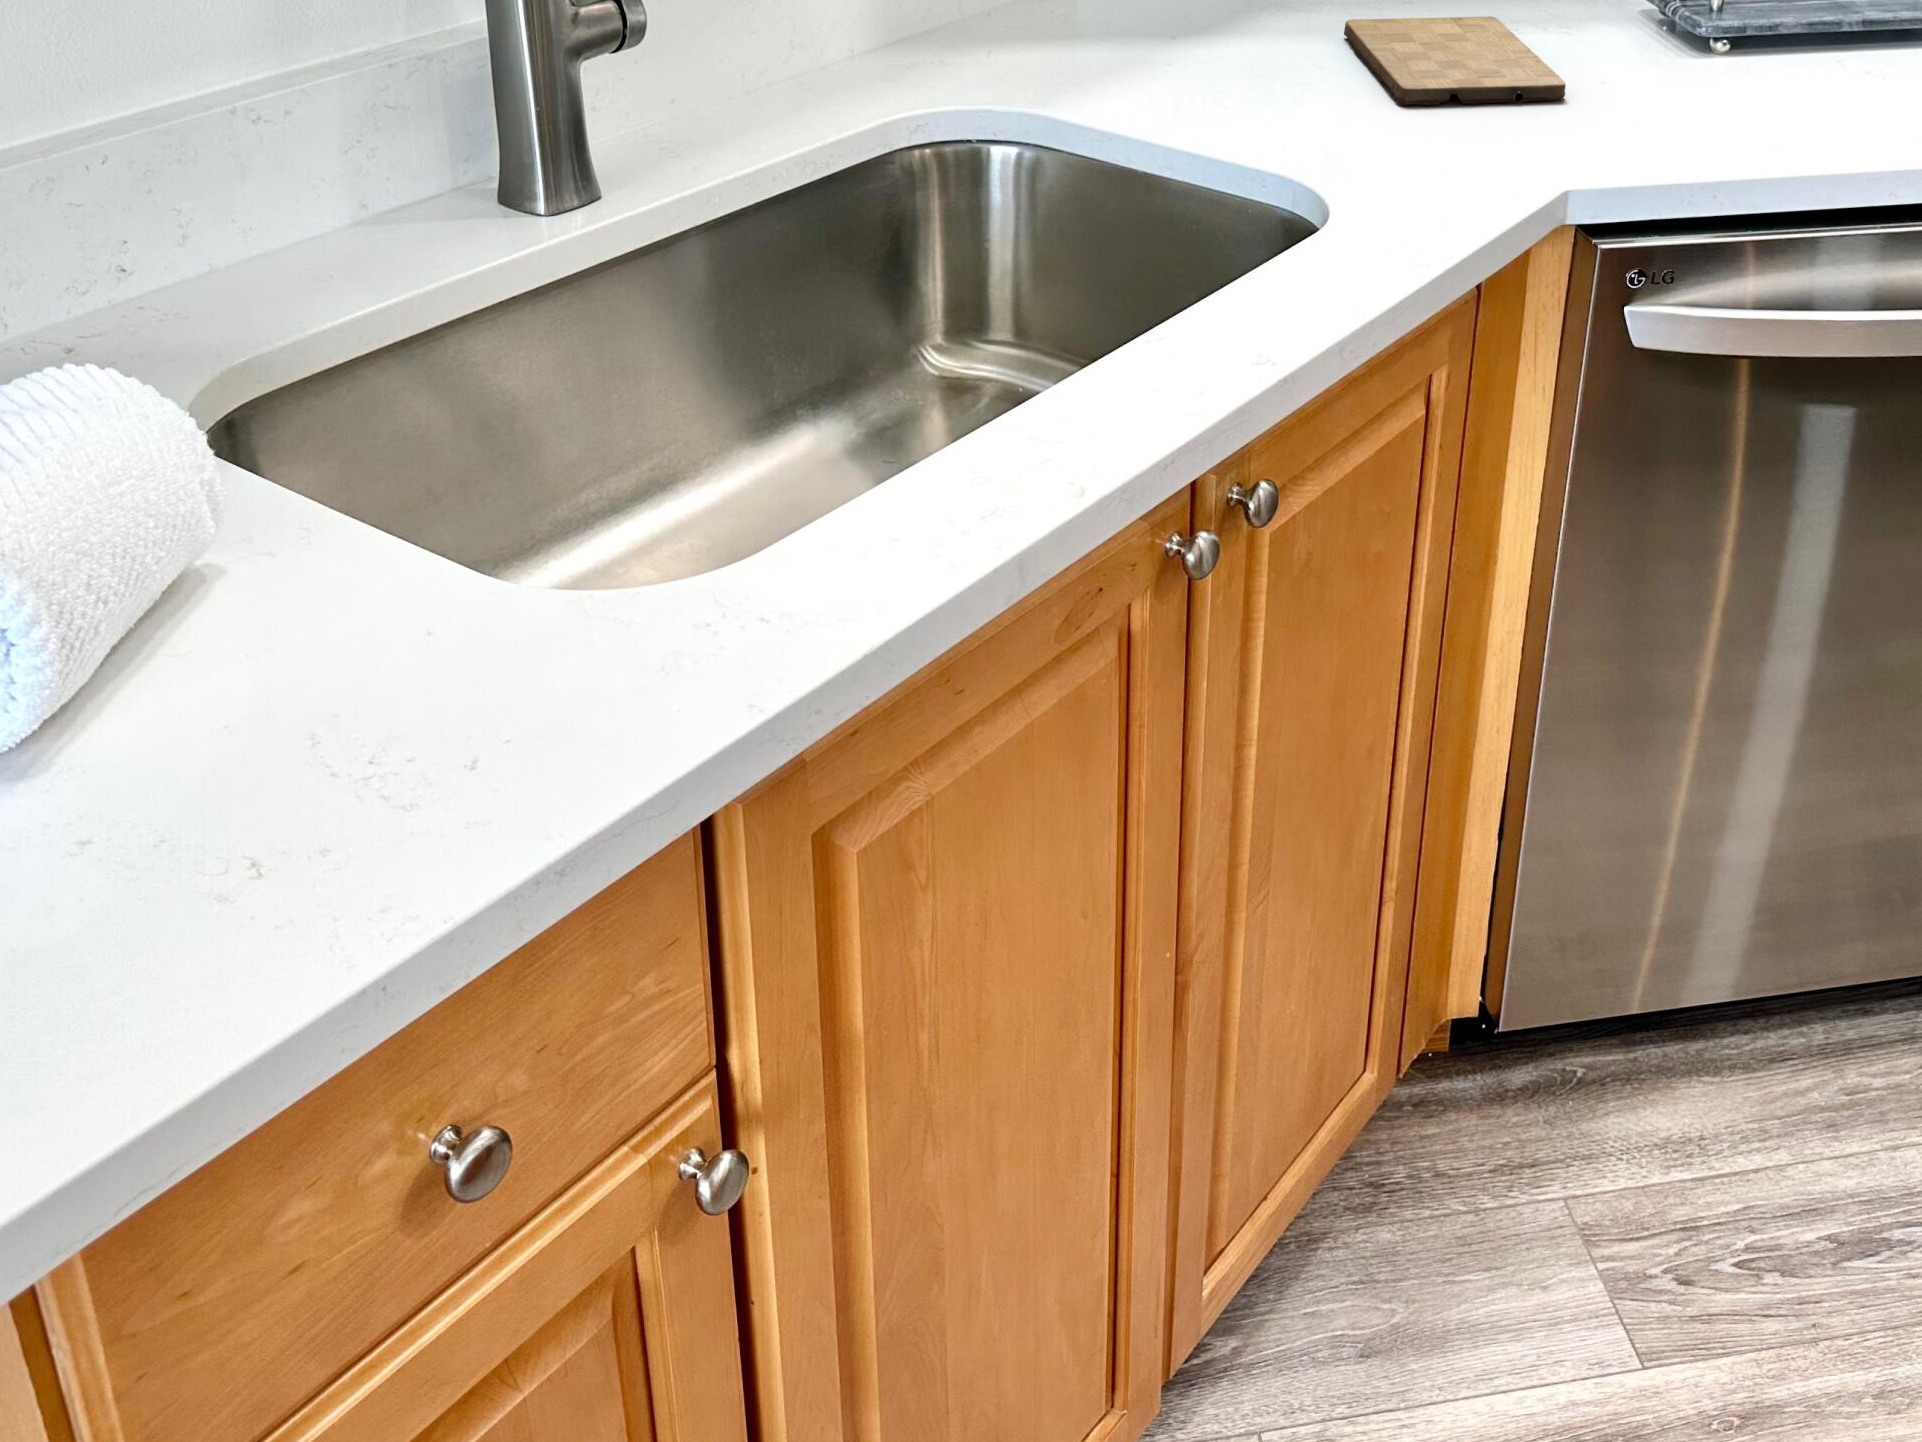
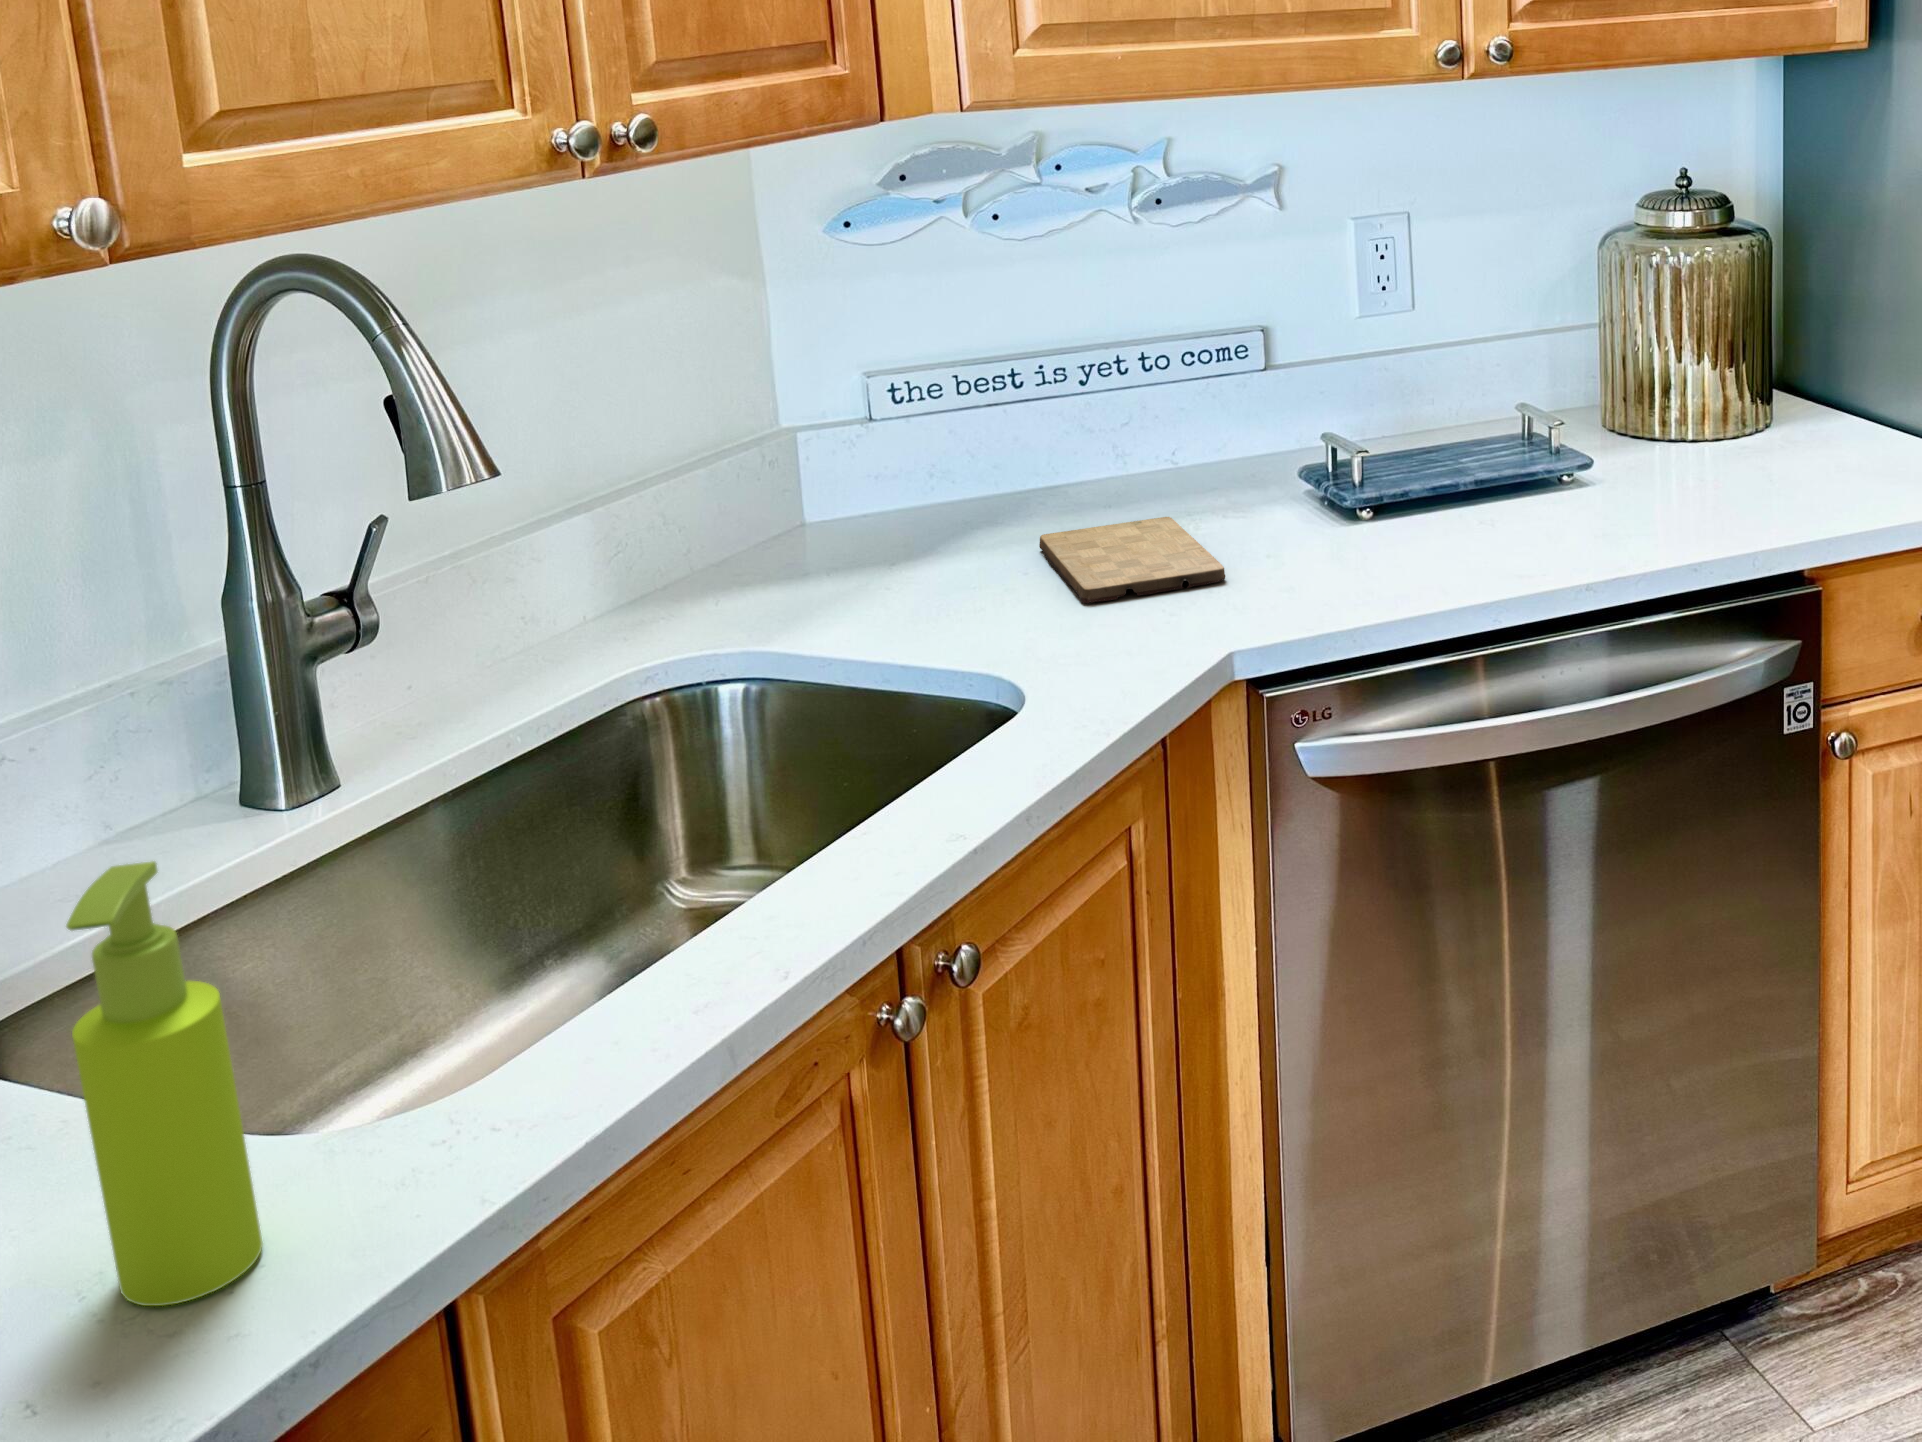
soap dispenser: none [296,267,506,774] -> present [66,861,262,1306]

